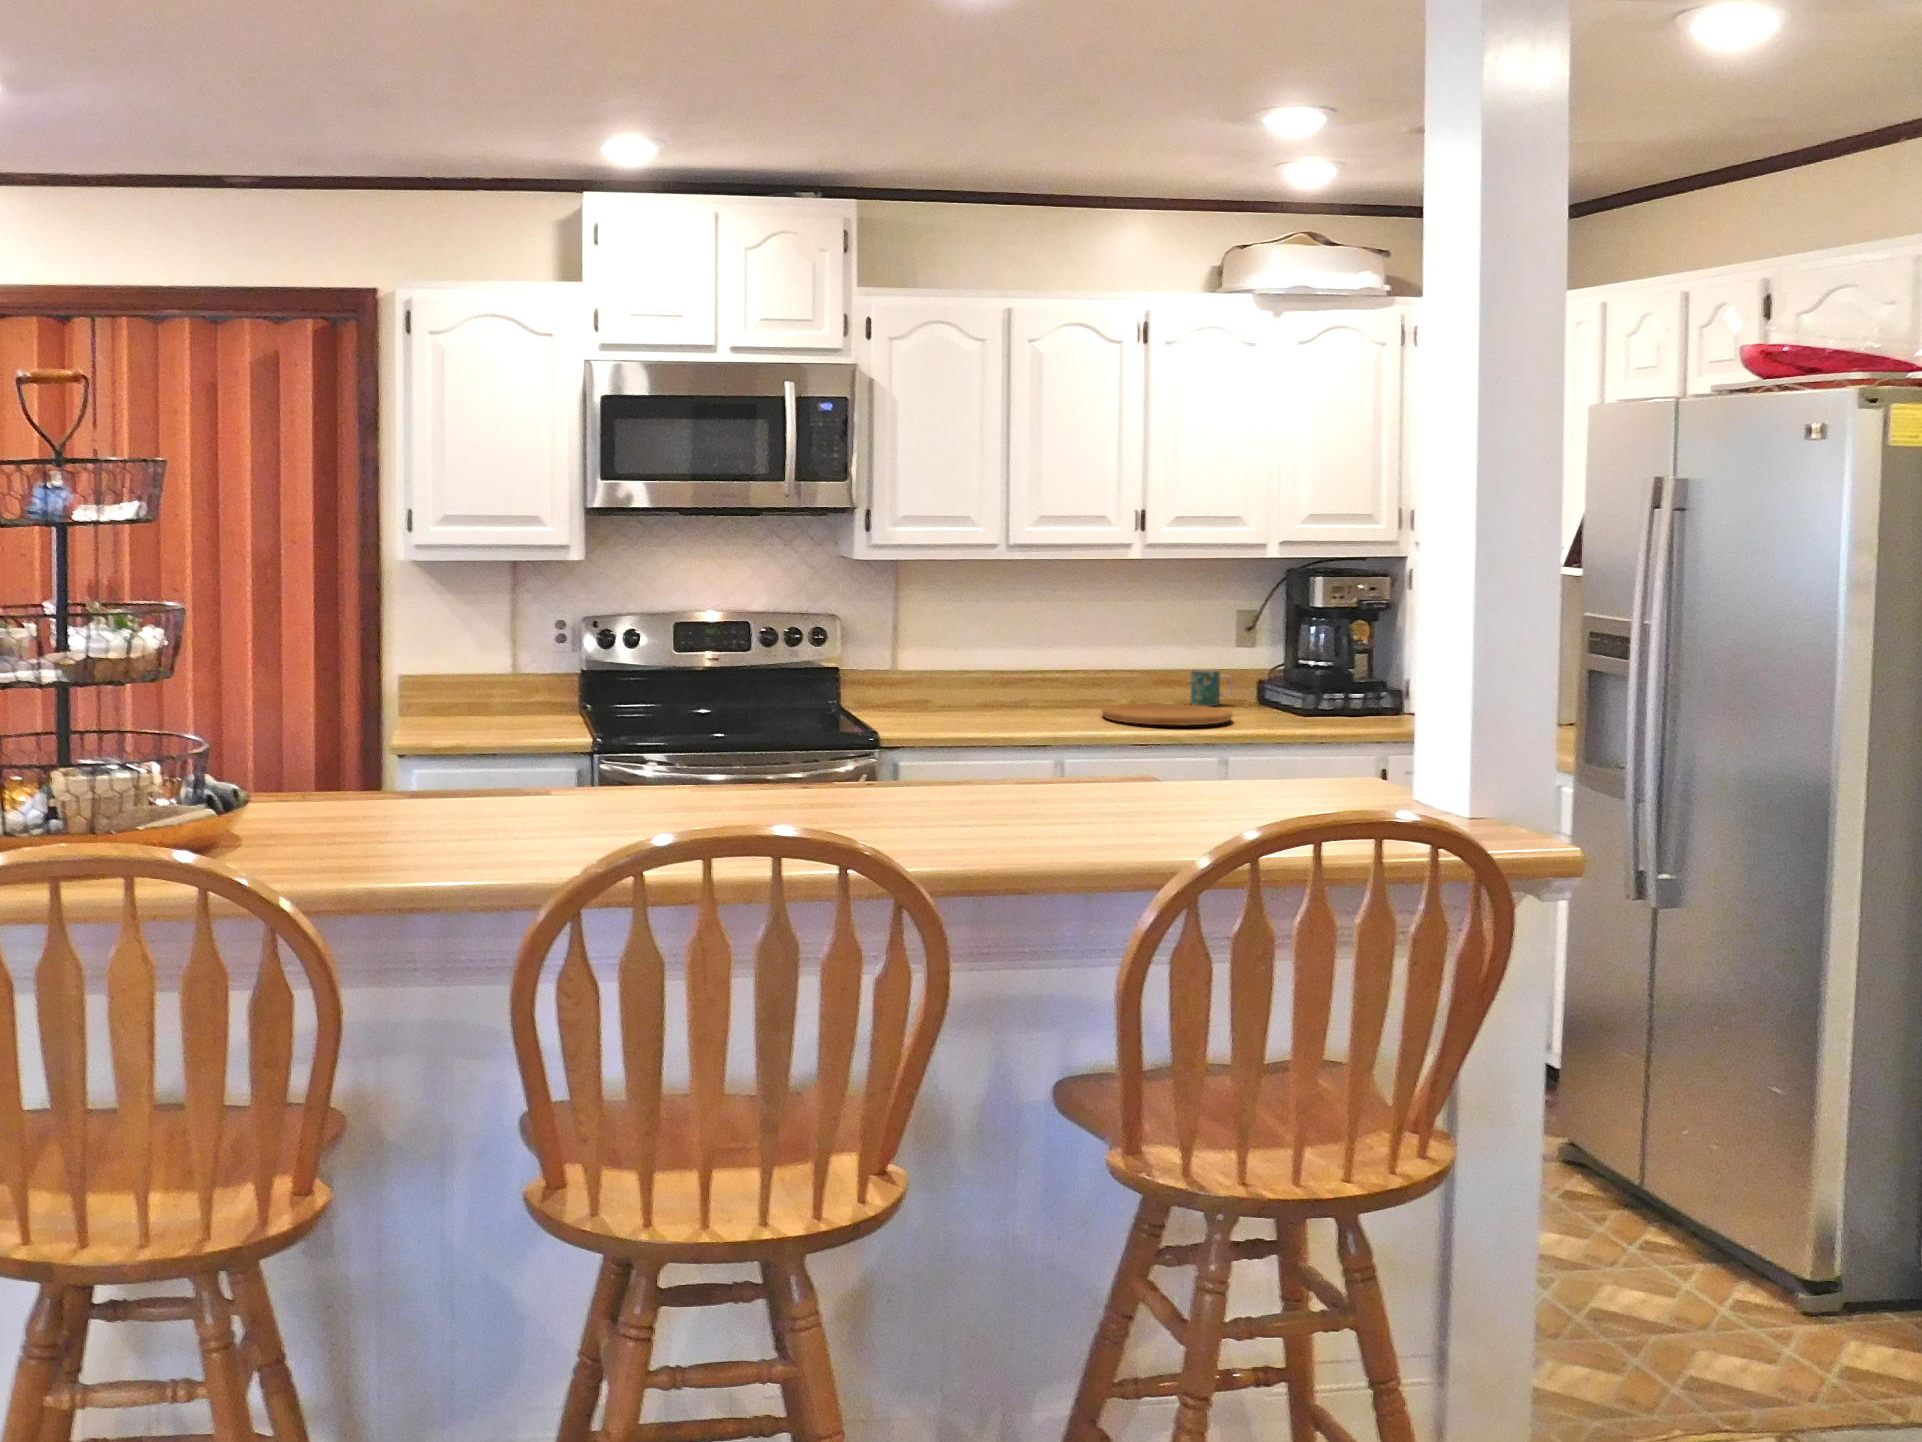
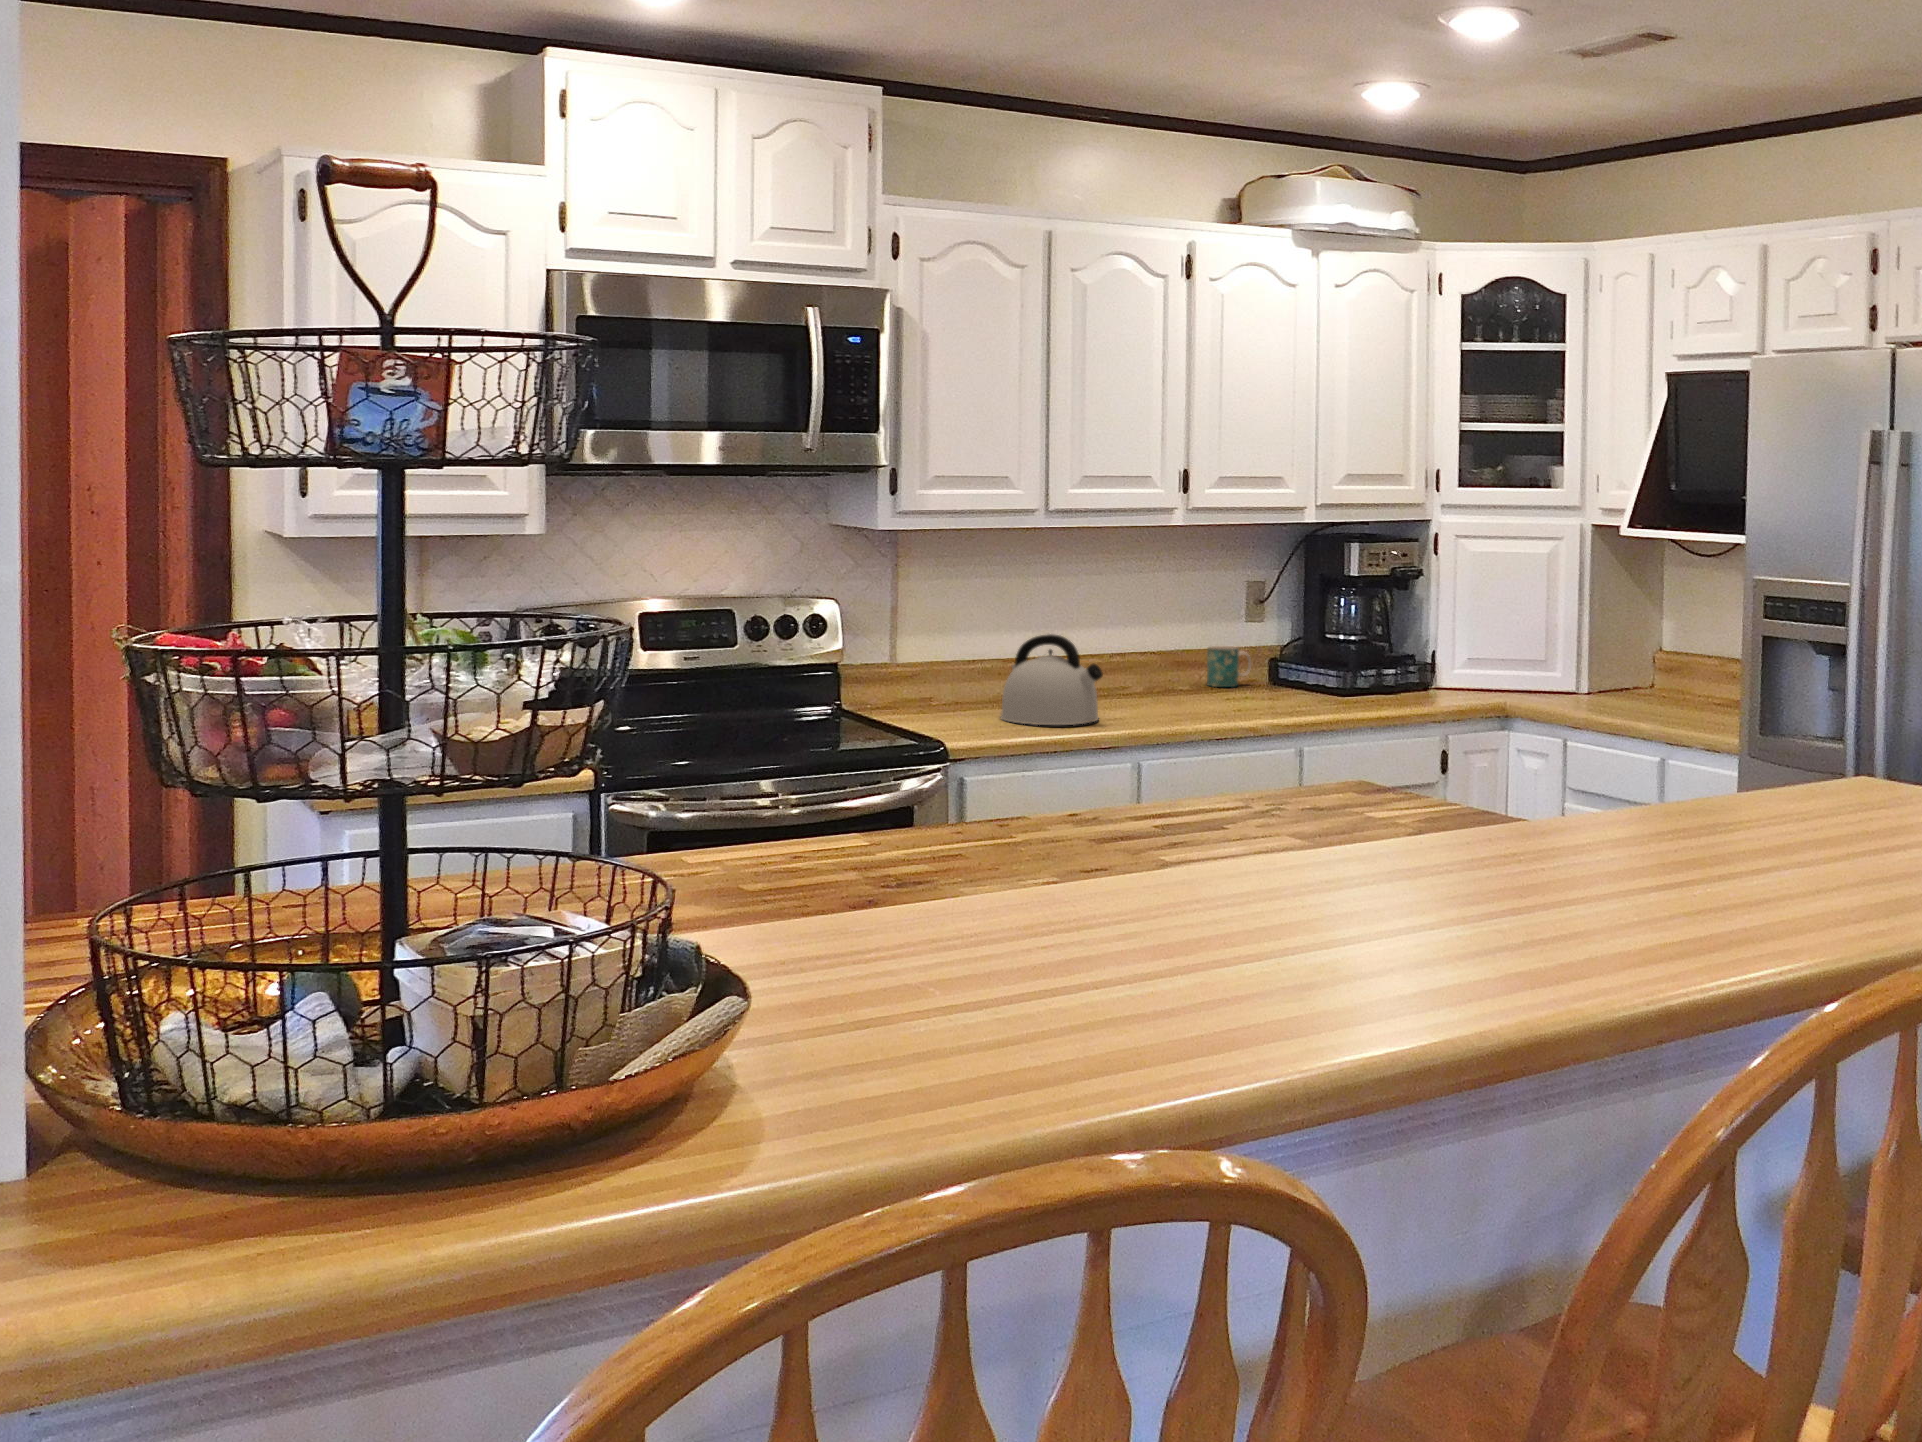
kettle: none [960,650,1045,727] -> present [1001,634,1103,725]
cutting board: present [1102,704,1233,725] -> none [1141,688,1283,714]

